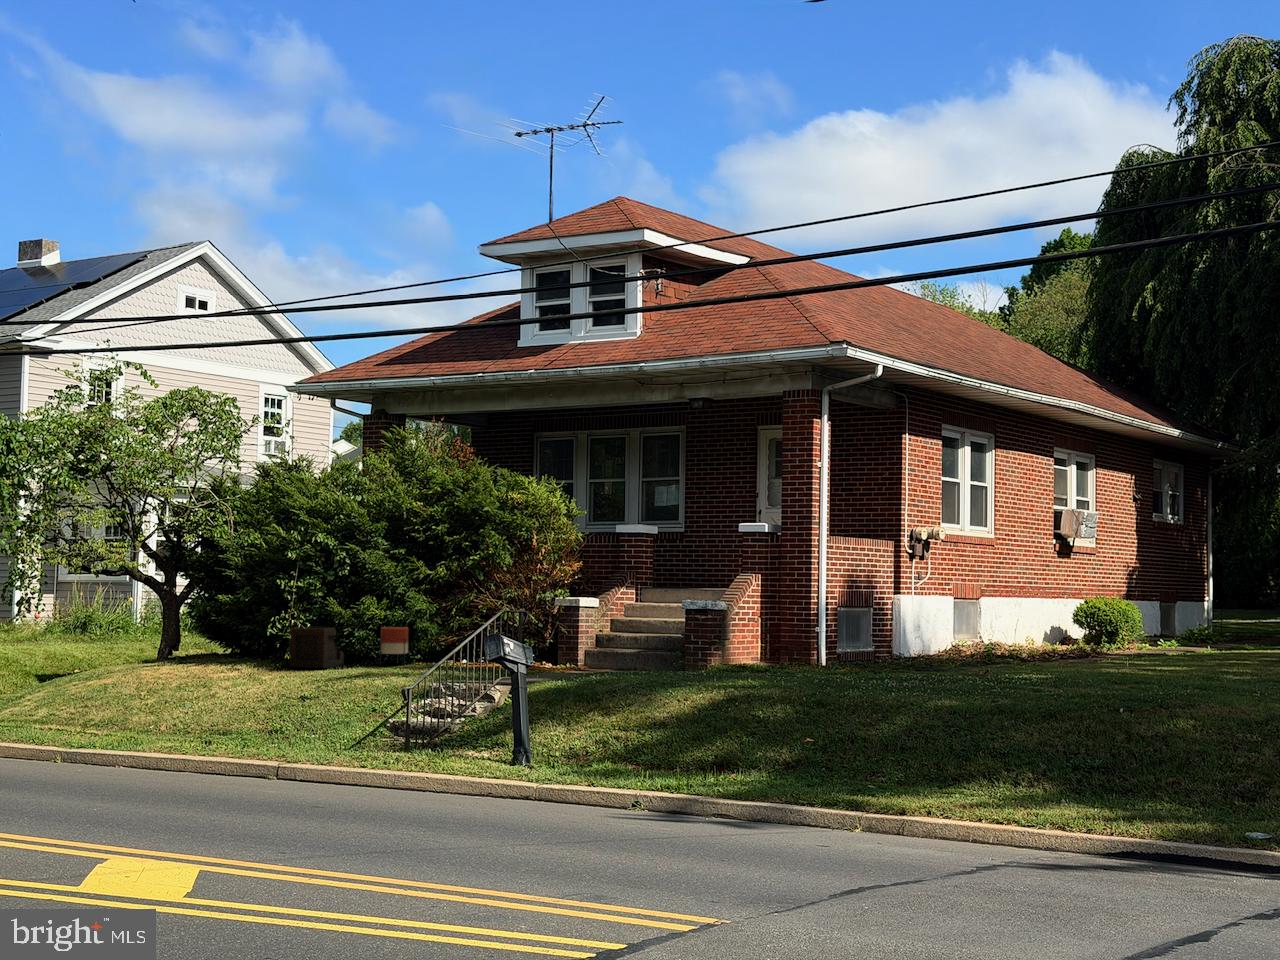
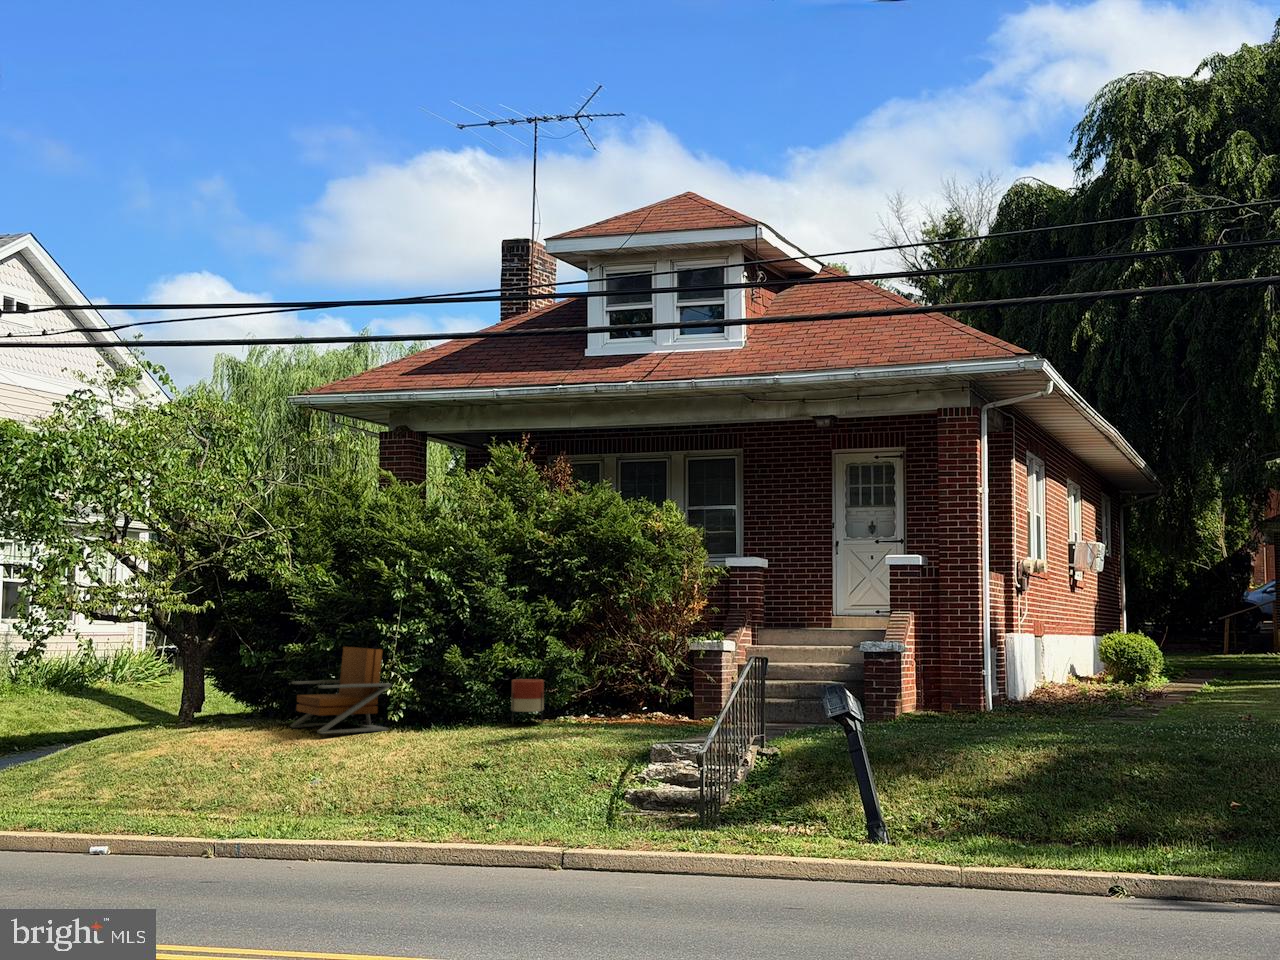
lounge chair: none [207,599,284,669] -> present [291,647,392,734]
wooden crate: present [289,627,344,668] -> none [402,680,462,730]

